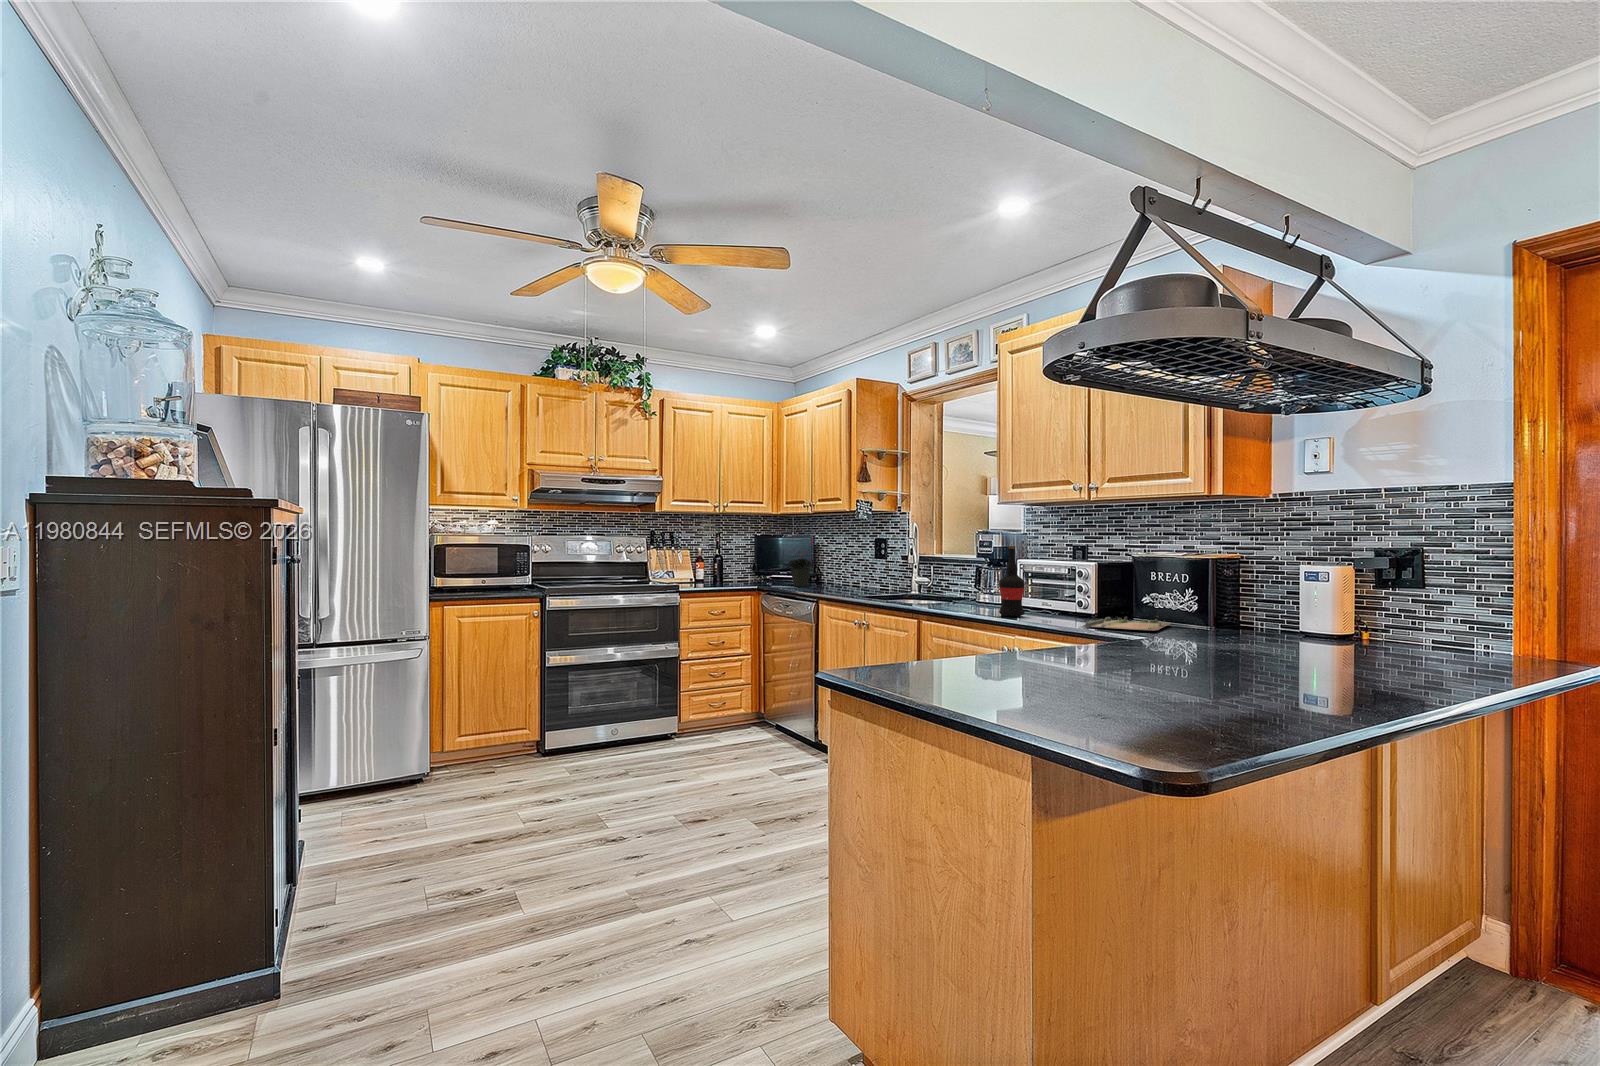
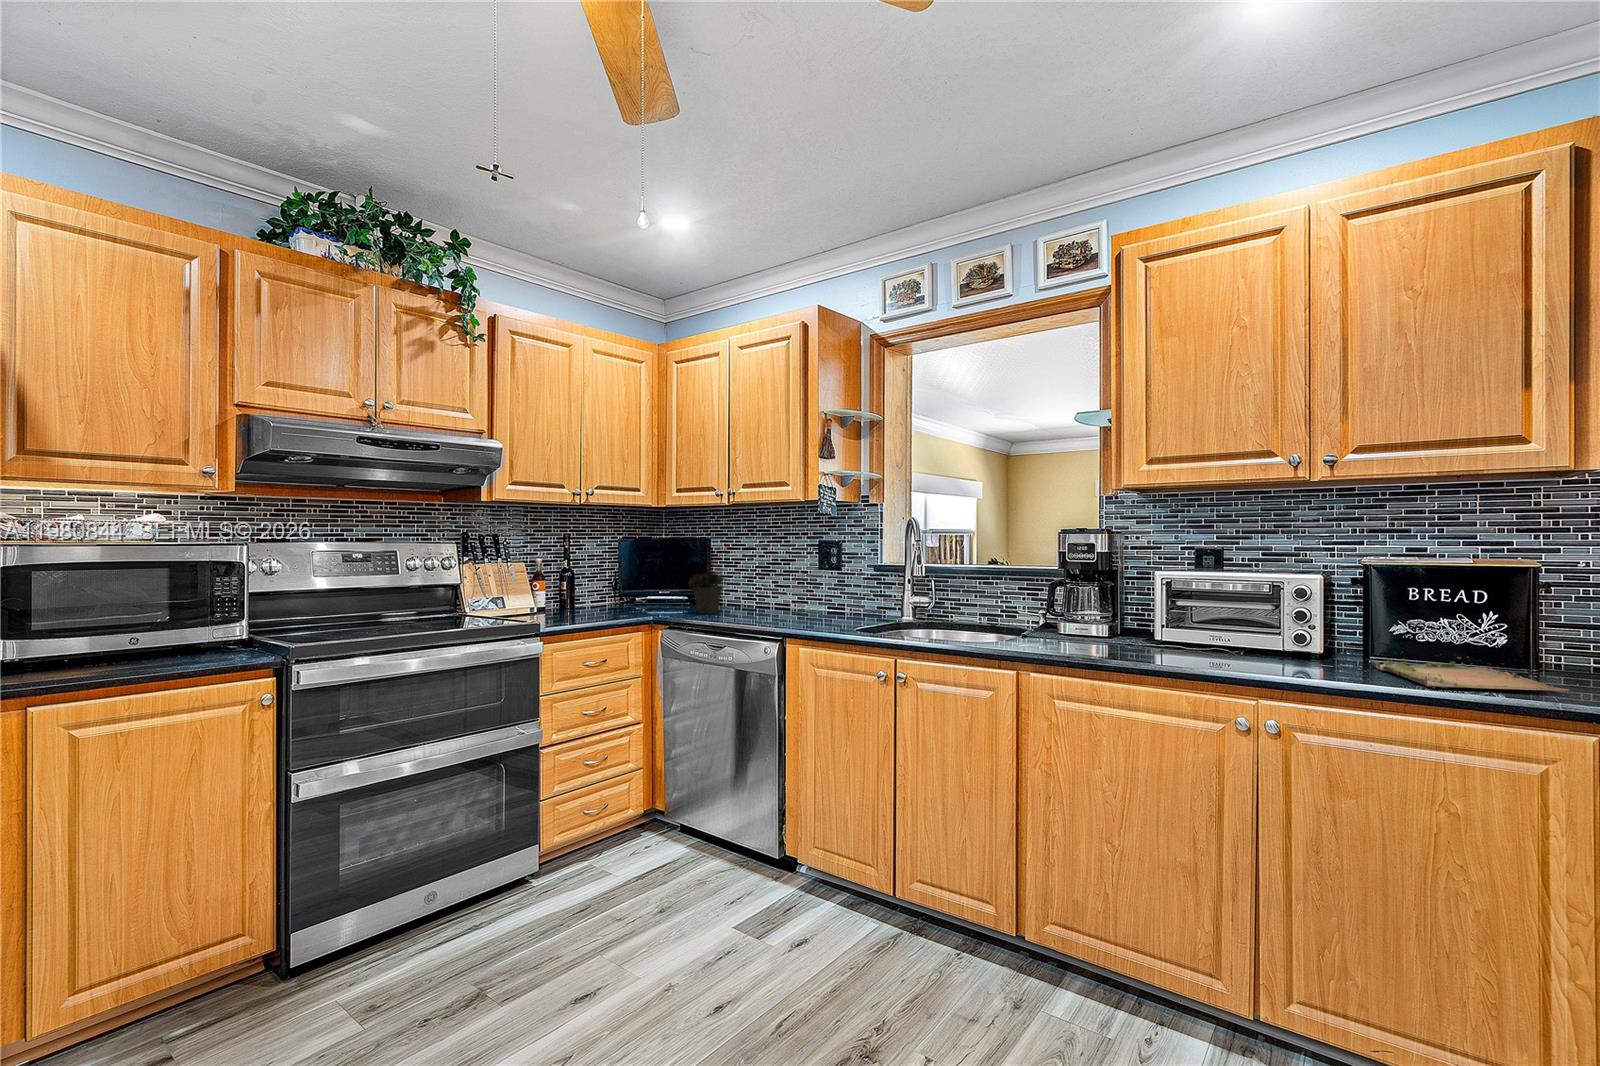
wine bottle: present [999,545,1025,616] -> none [1190,550,1236,665]

